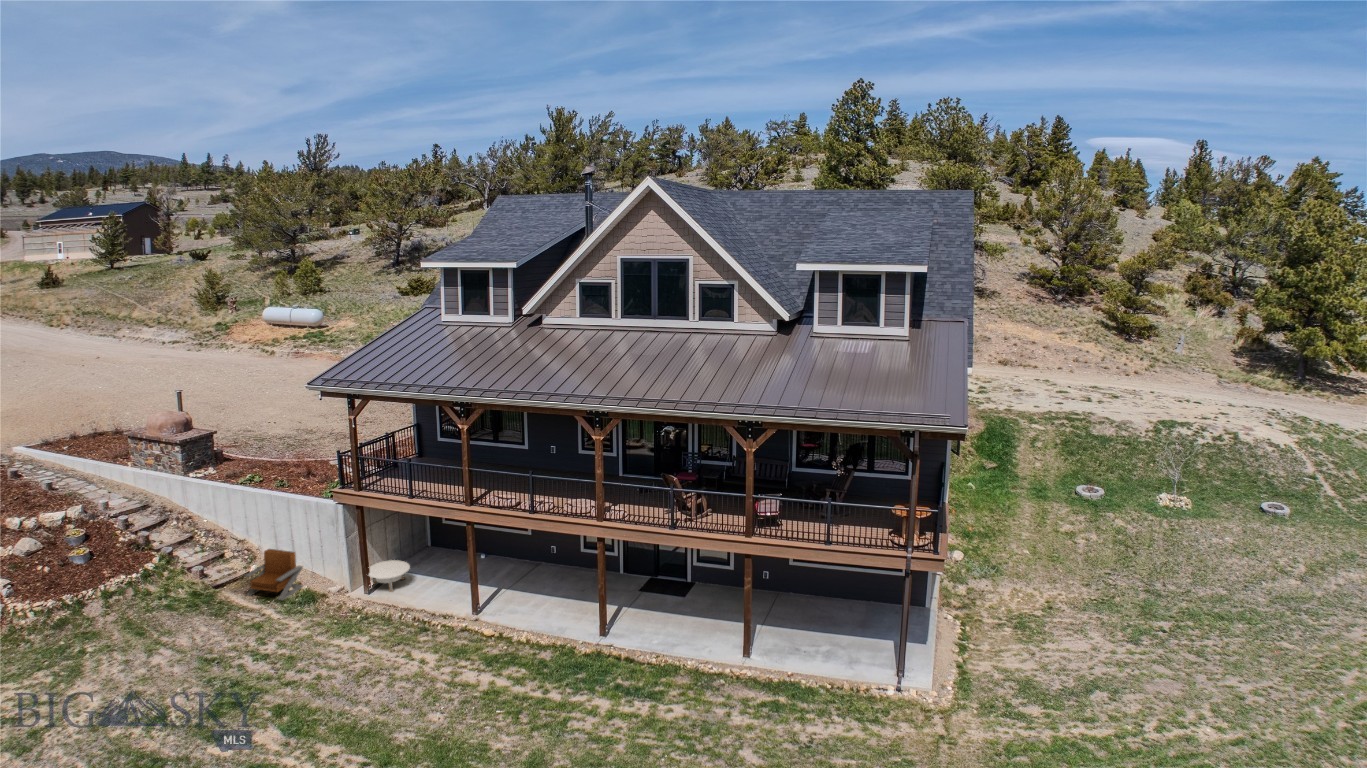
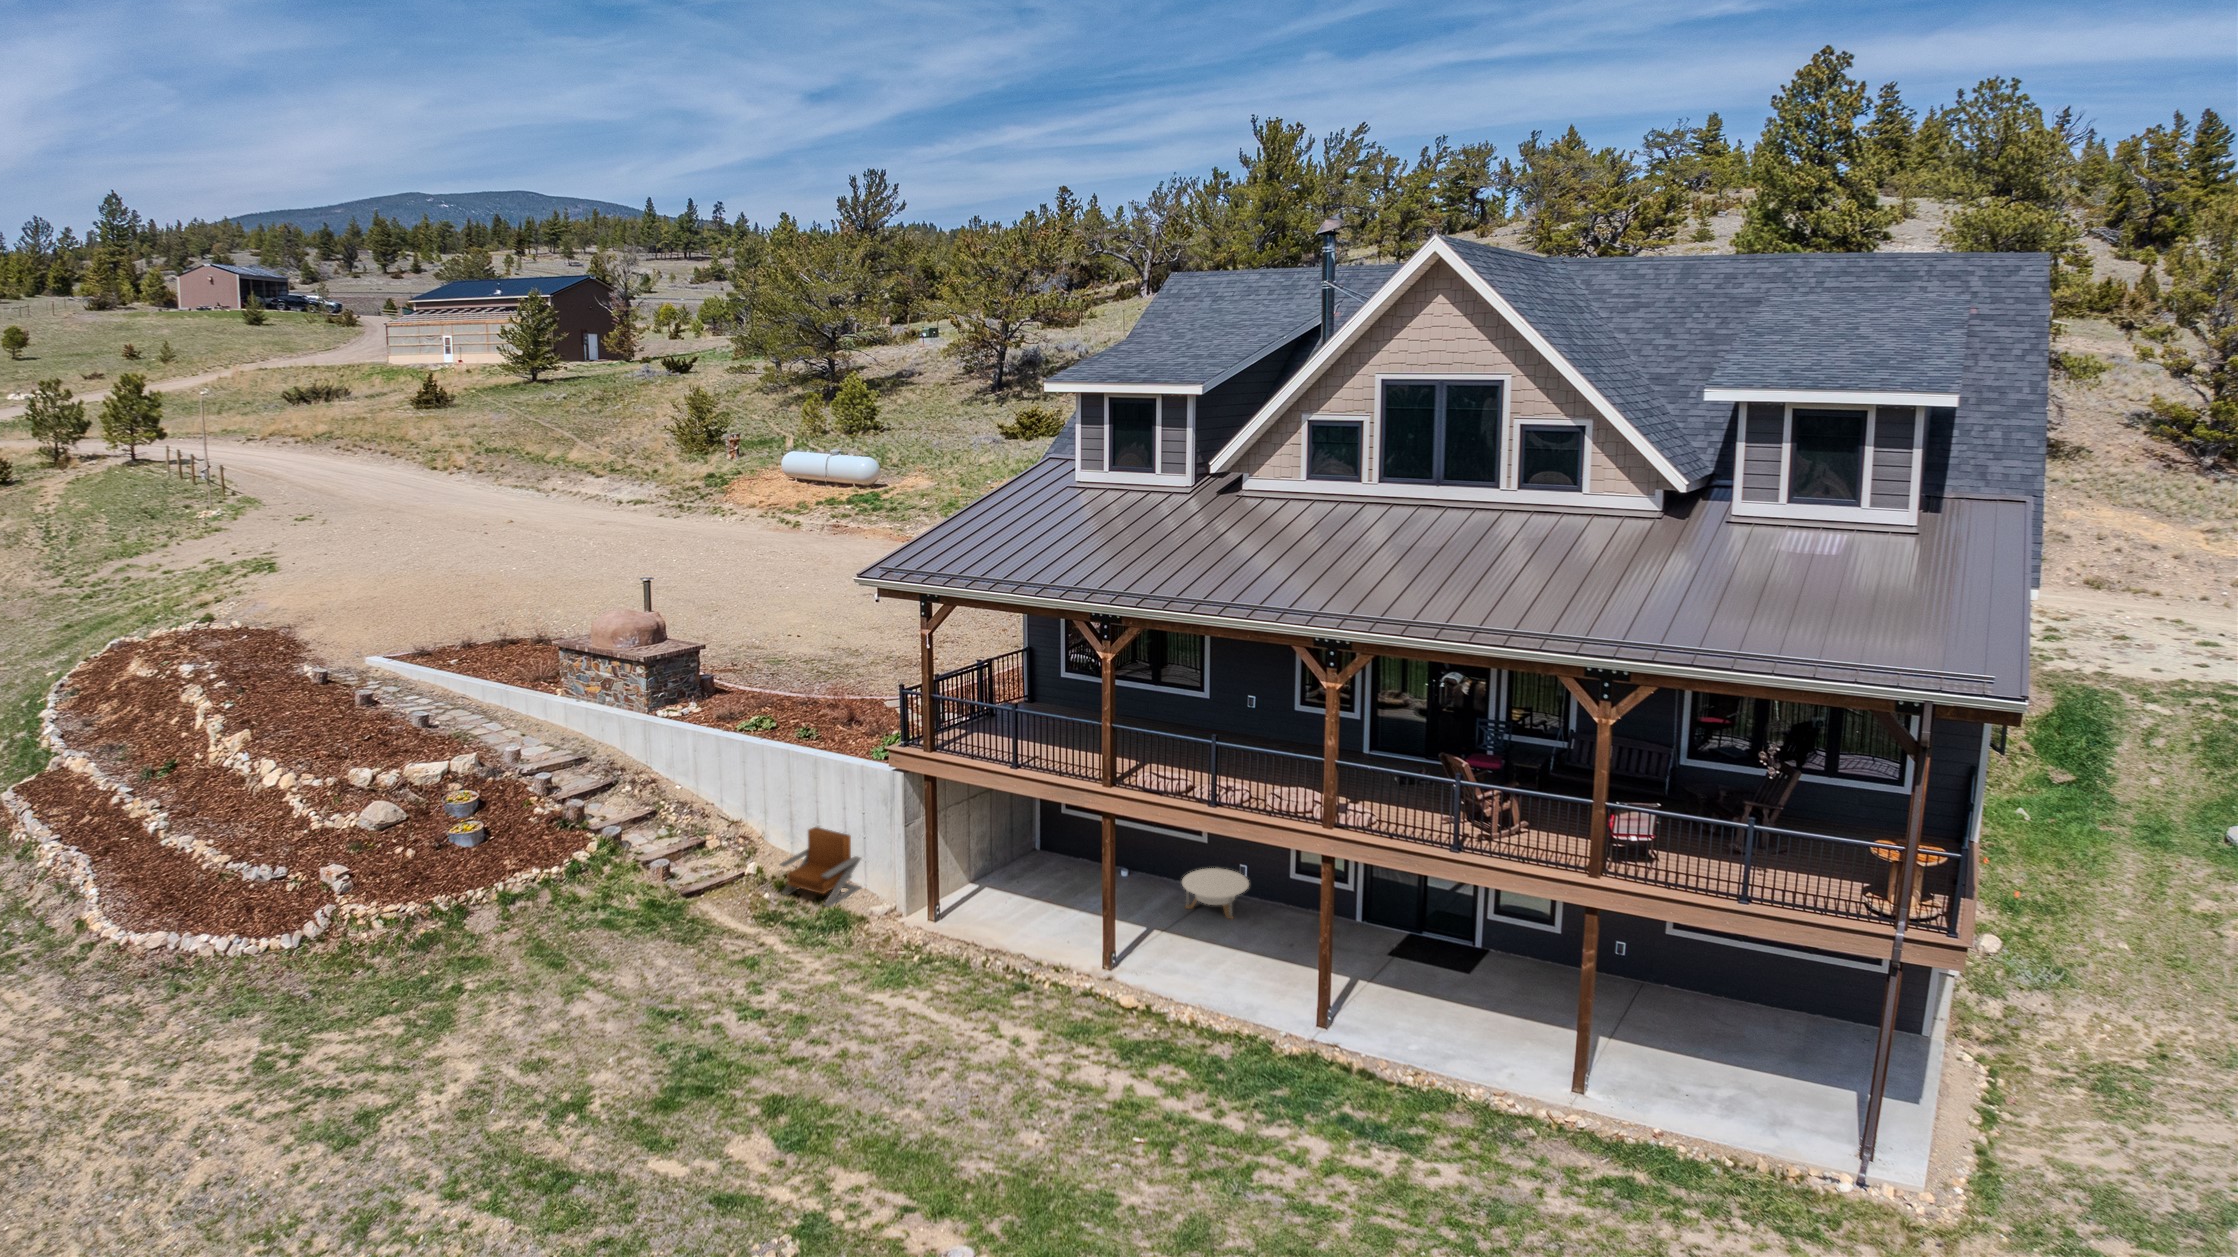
round table: present [369,560,410,592] -> present [1182,868,1249,919]

